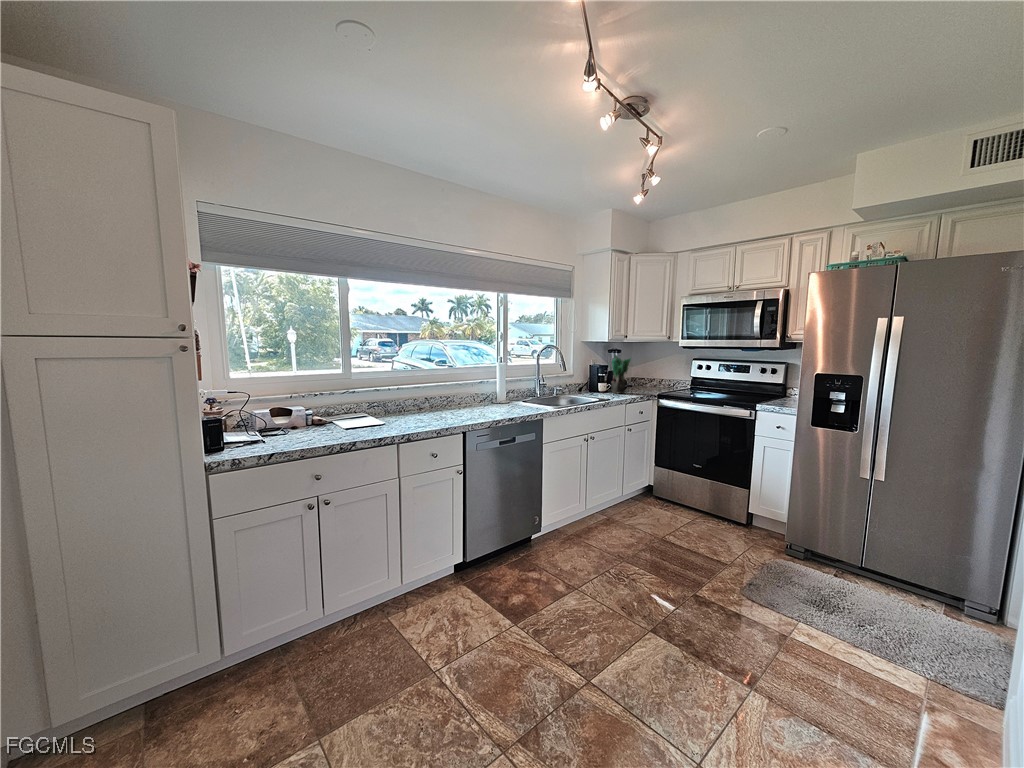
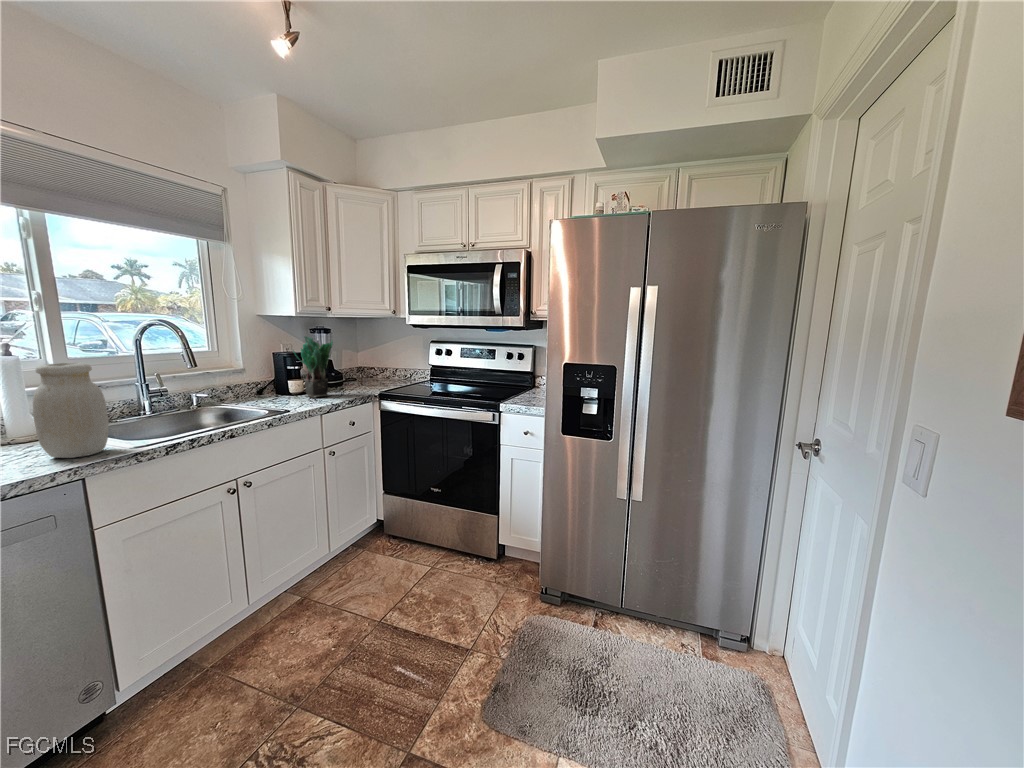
jar: none [529,365,551,407] -> present [33,363,108,458]

